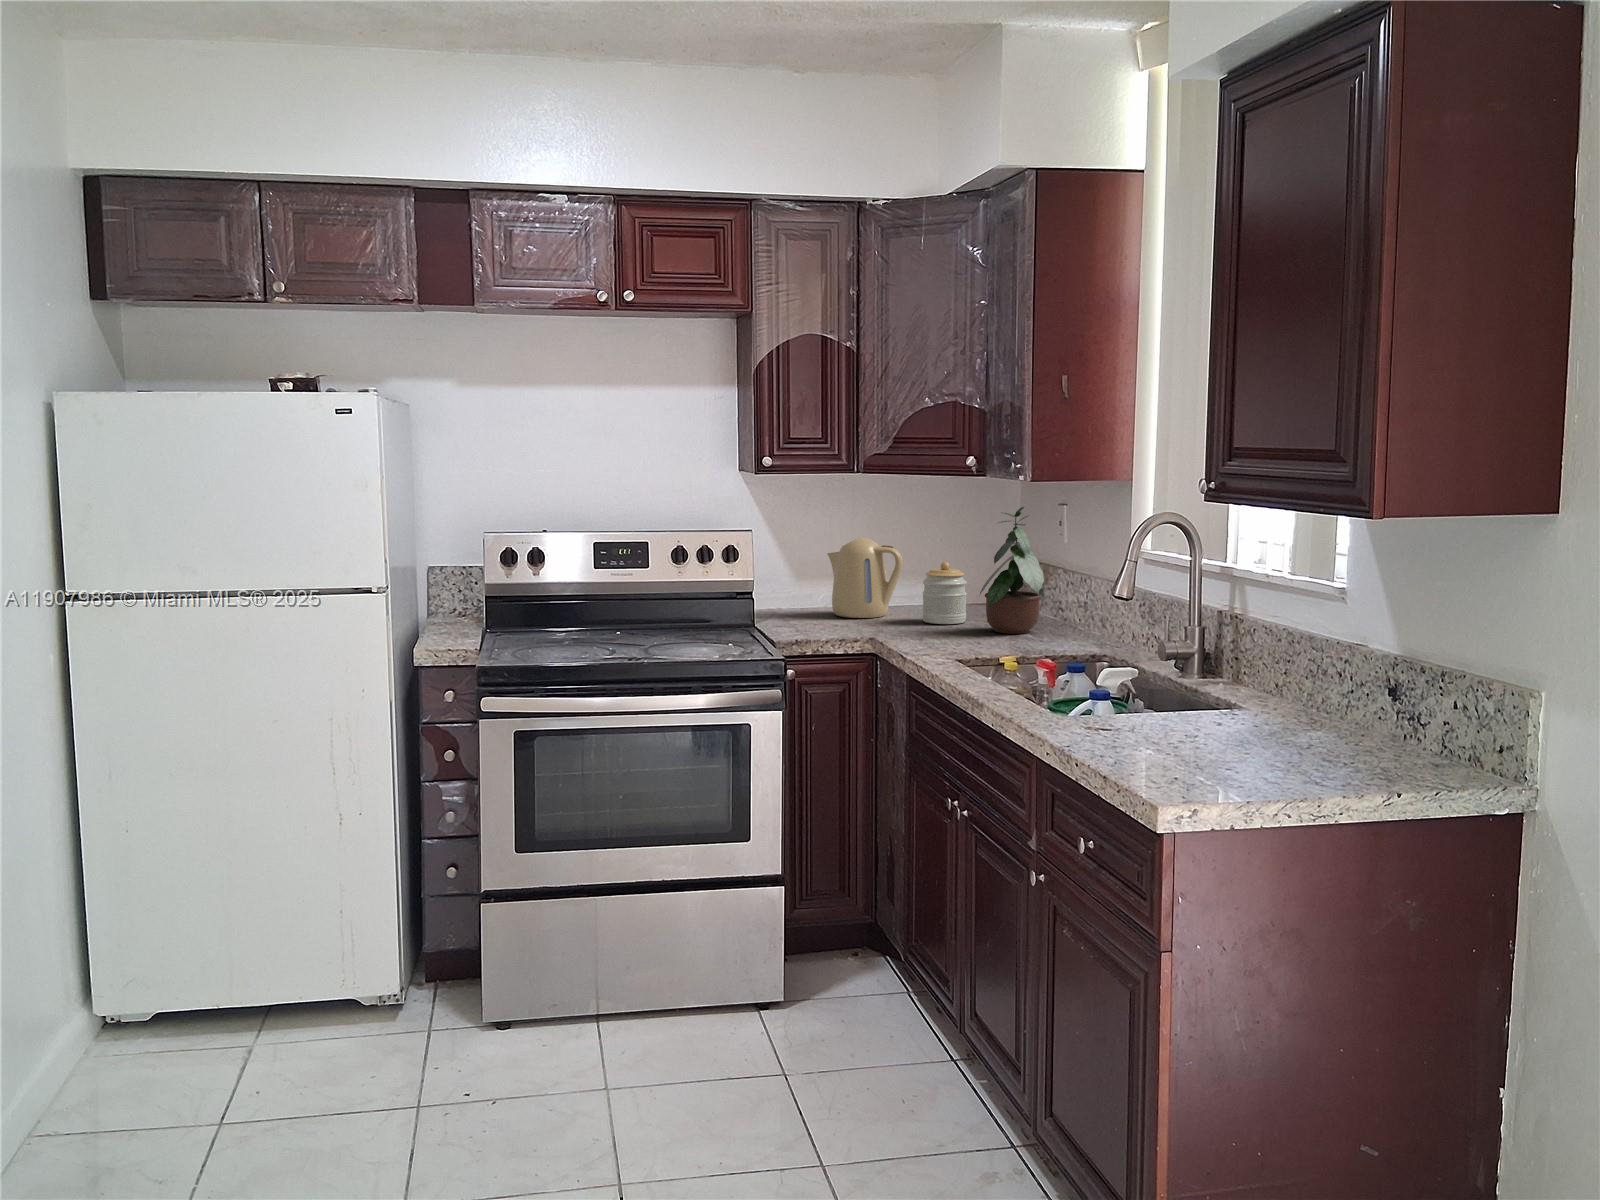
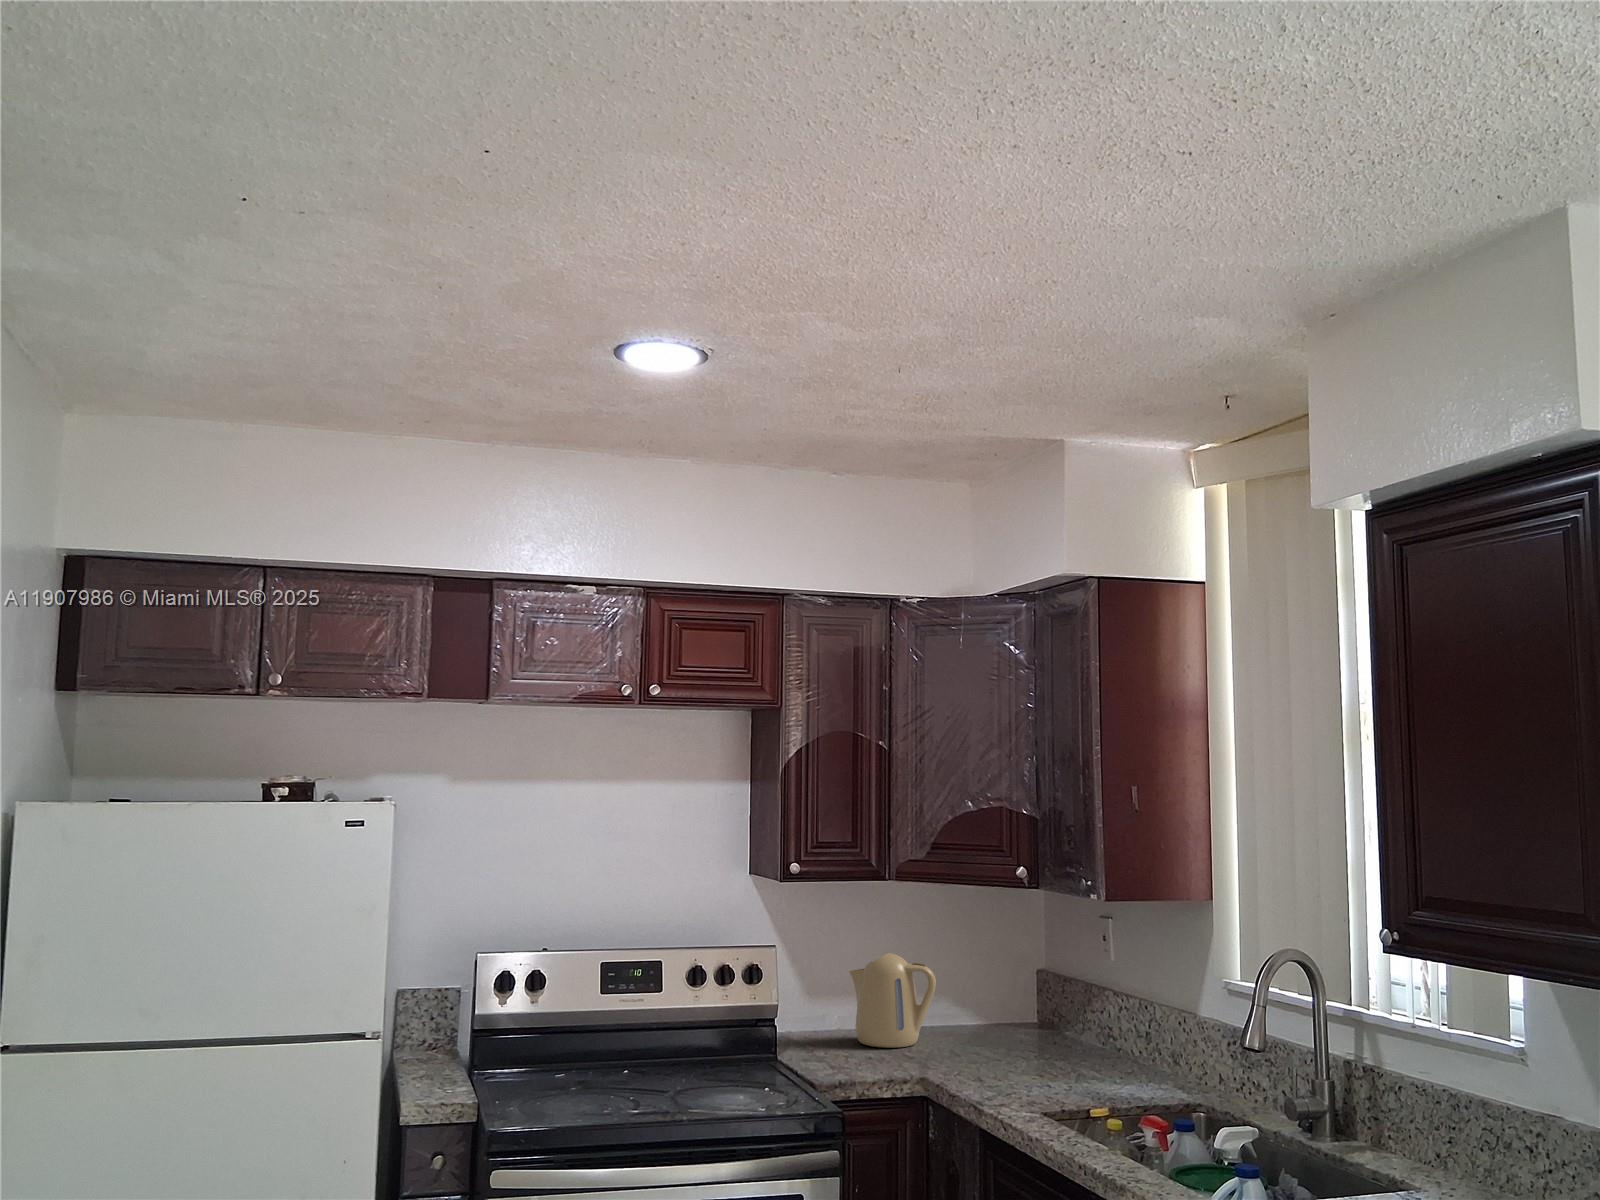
potted plant: present [980,507,1044,633] -> none [1032,926,1119,1071]
jar: present [922,562,967,624] -> none [964,984,1013,1057]

